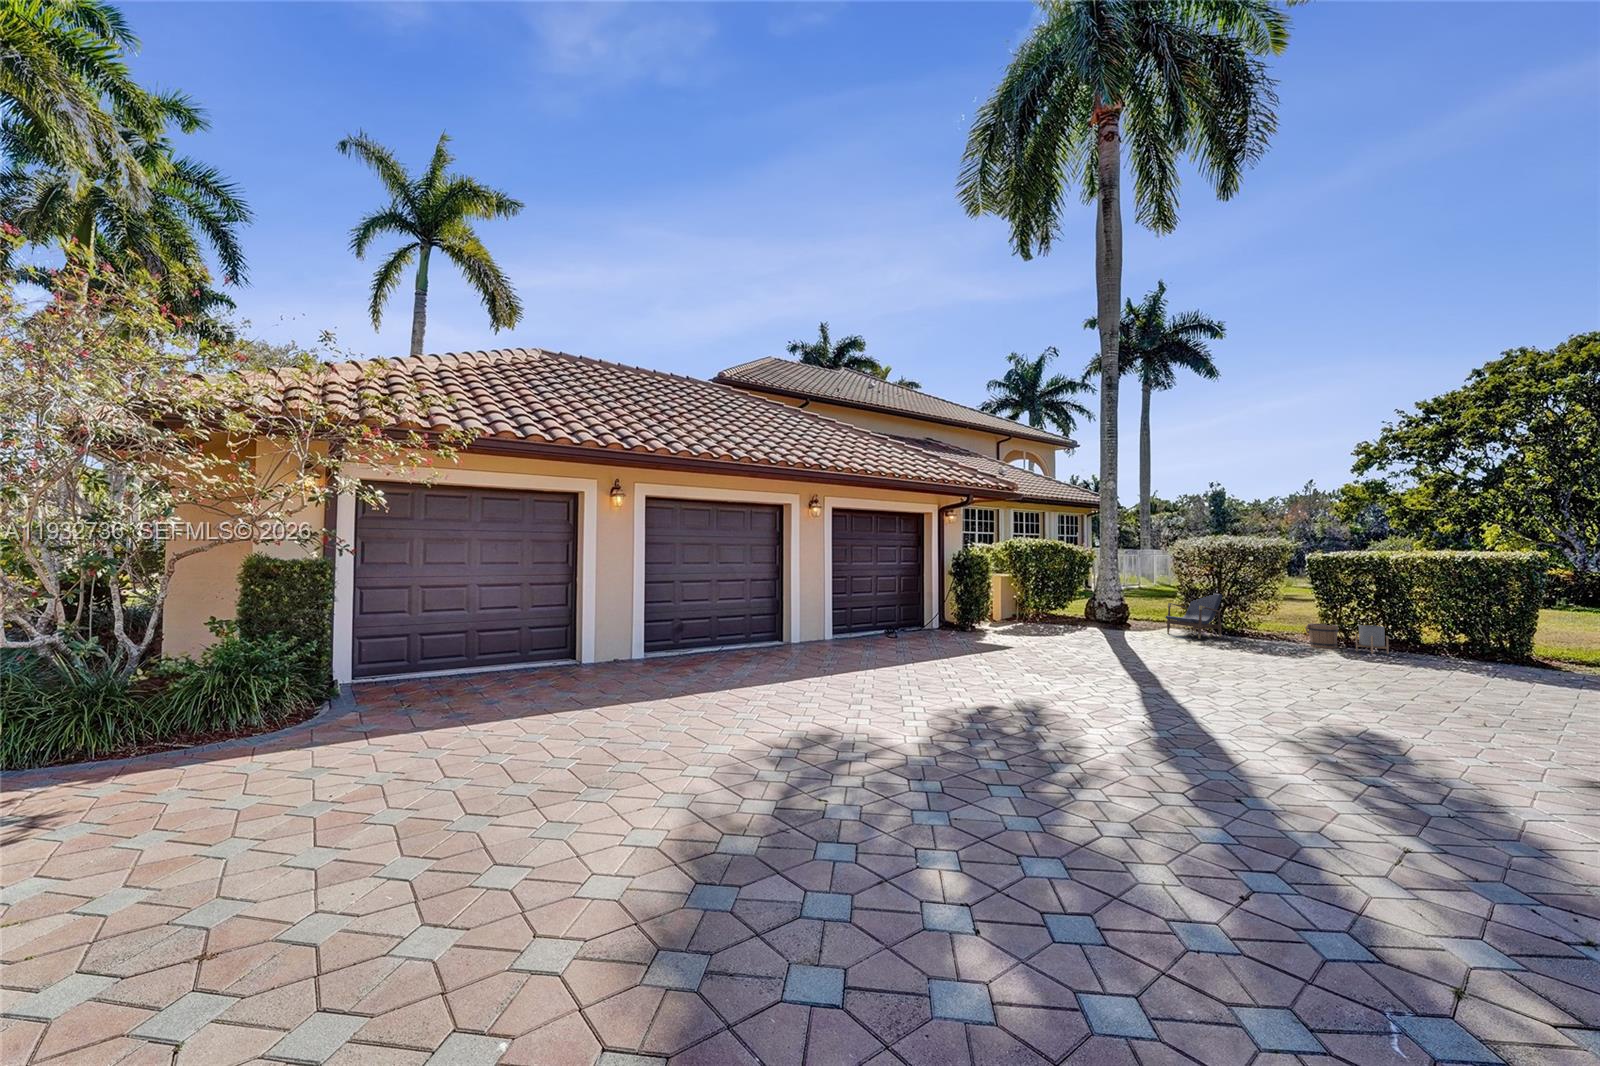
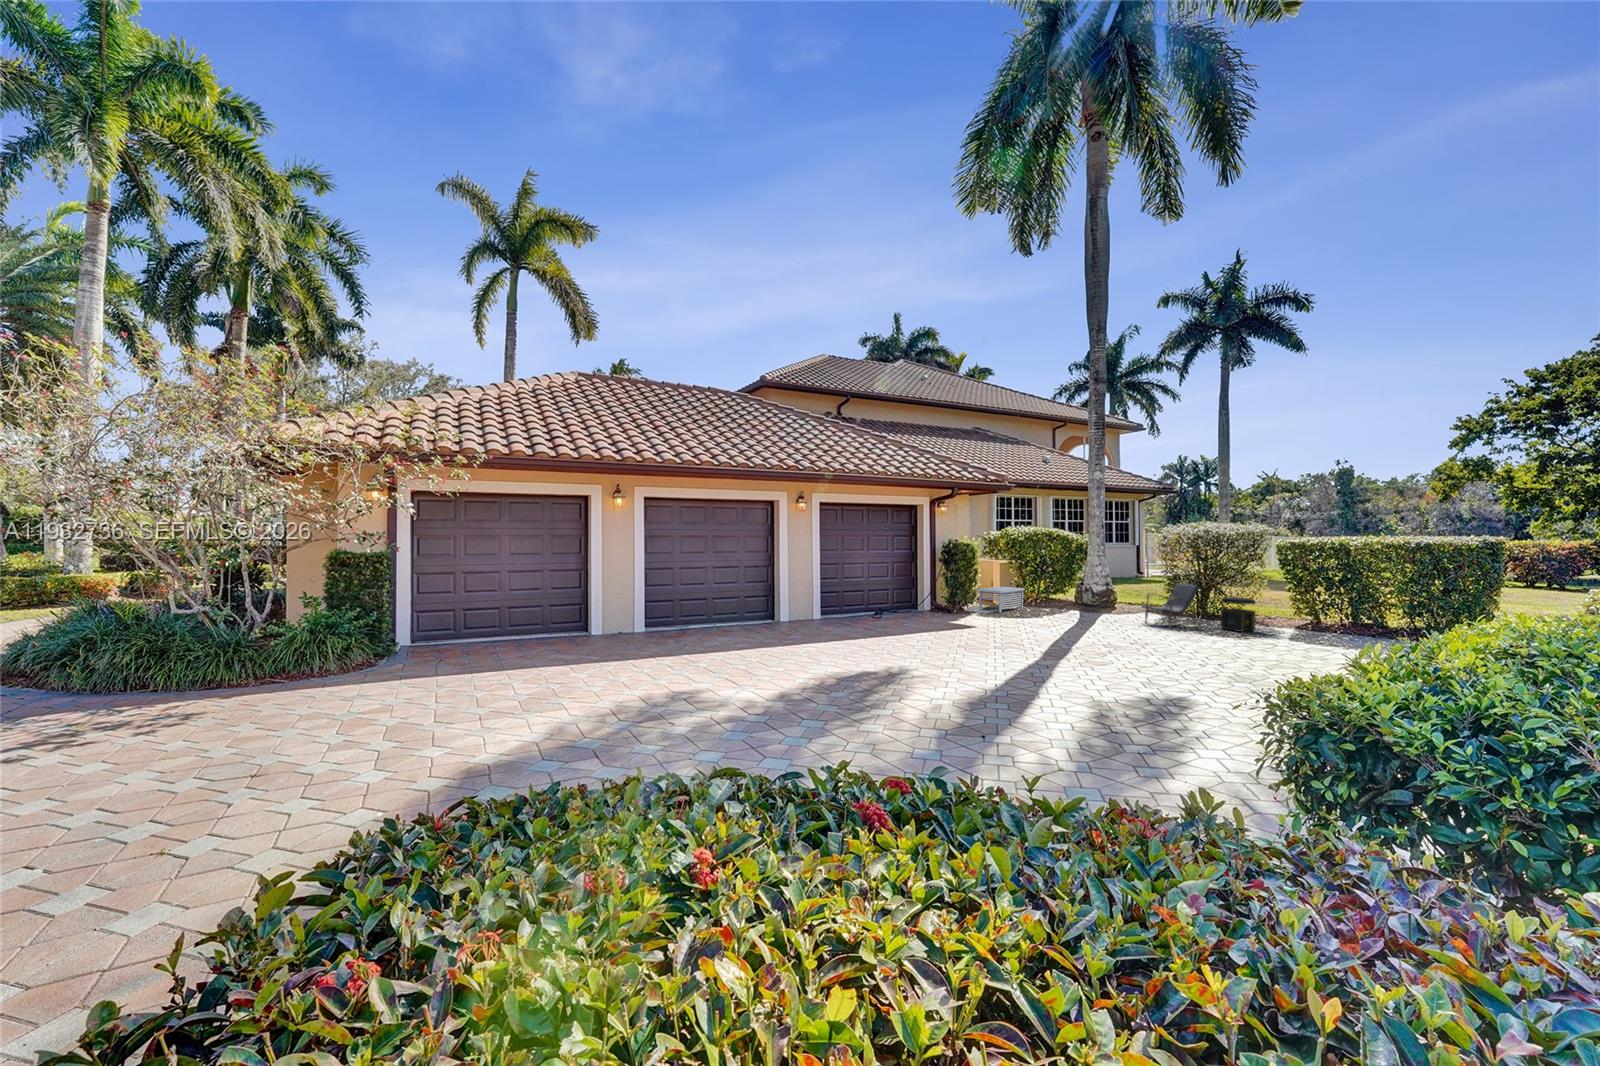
storage bench: none [988,600,1031,628] -> present [977,587,1024,613]
toolbox: none [1245,605,1282,641] -> present [1220,597,1256,632]
bucket: present [1305,623,1338,649] -> none [1270,616,1303,641]
planter: present [1355,625,1389,654] -> none [1314,619,1345,648]

